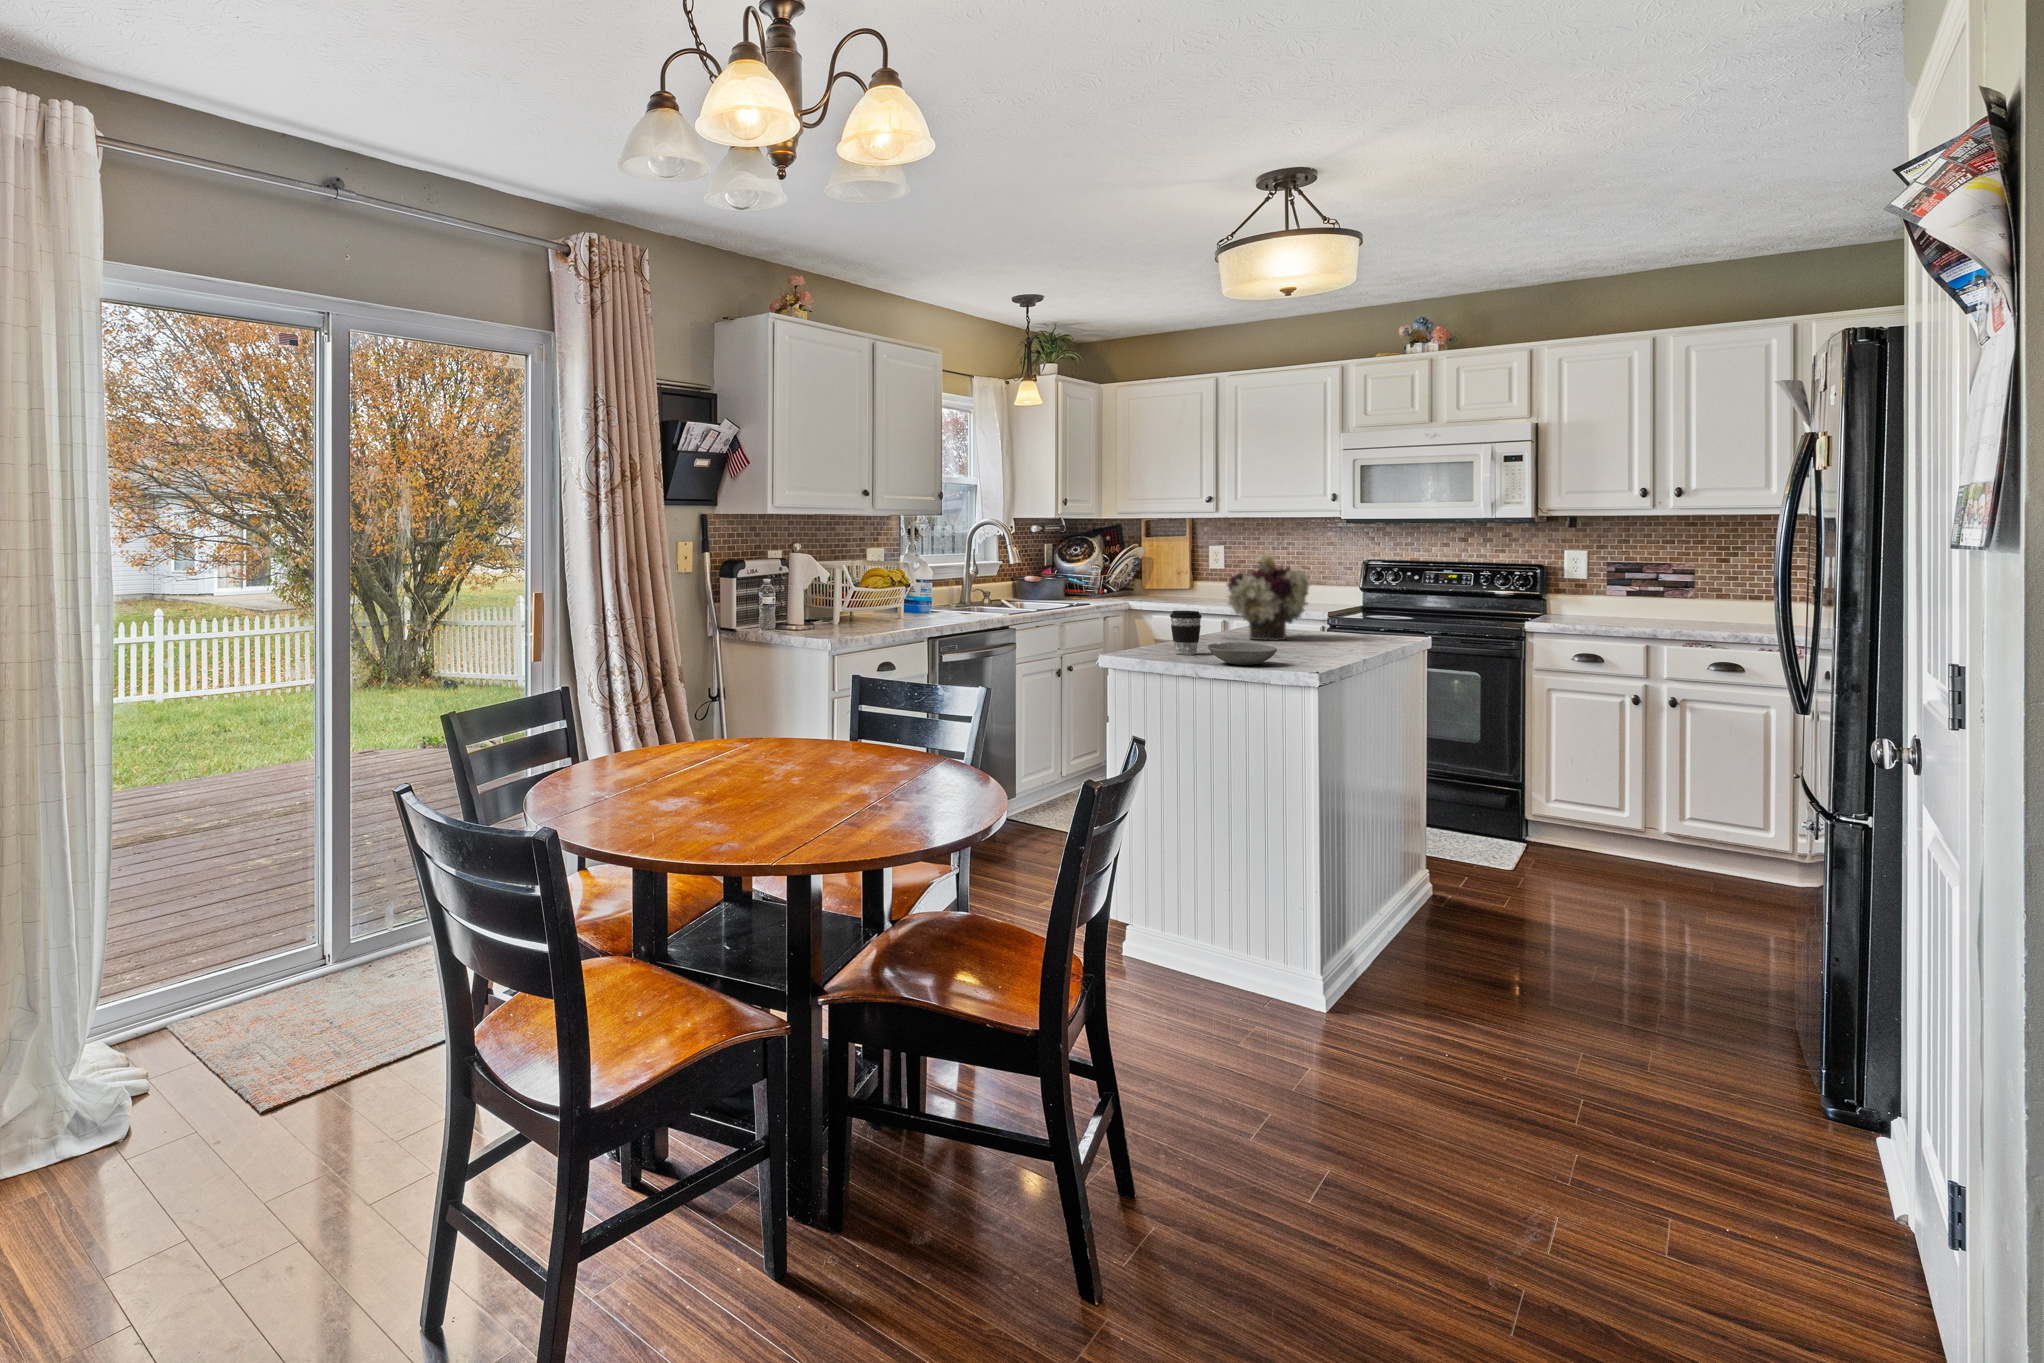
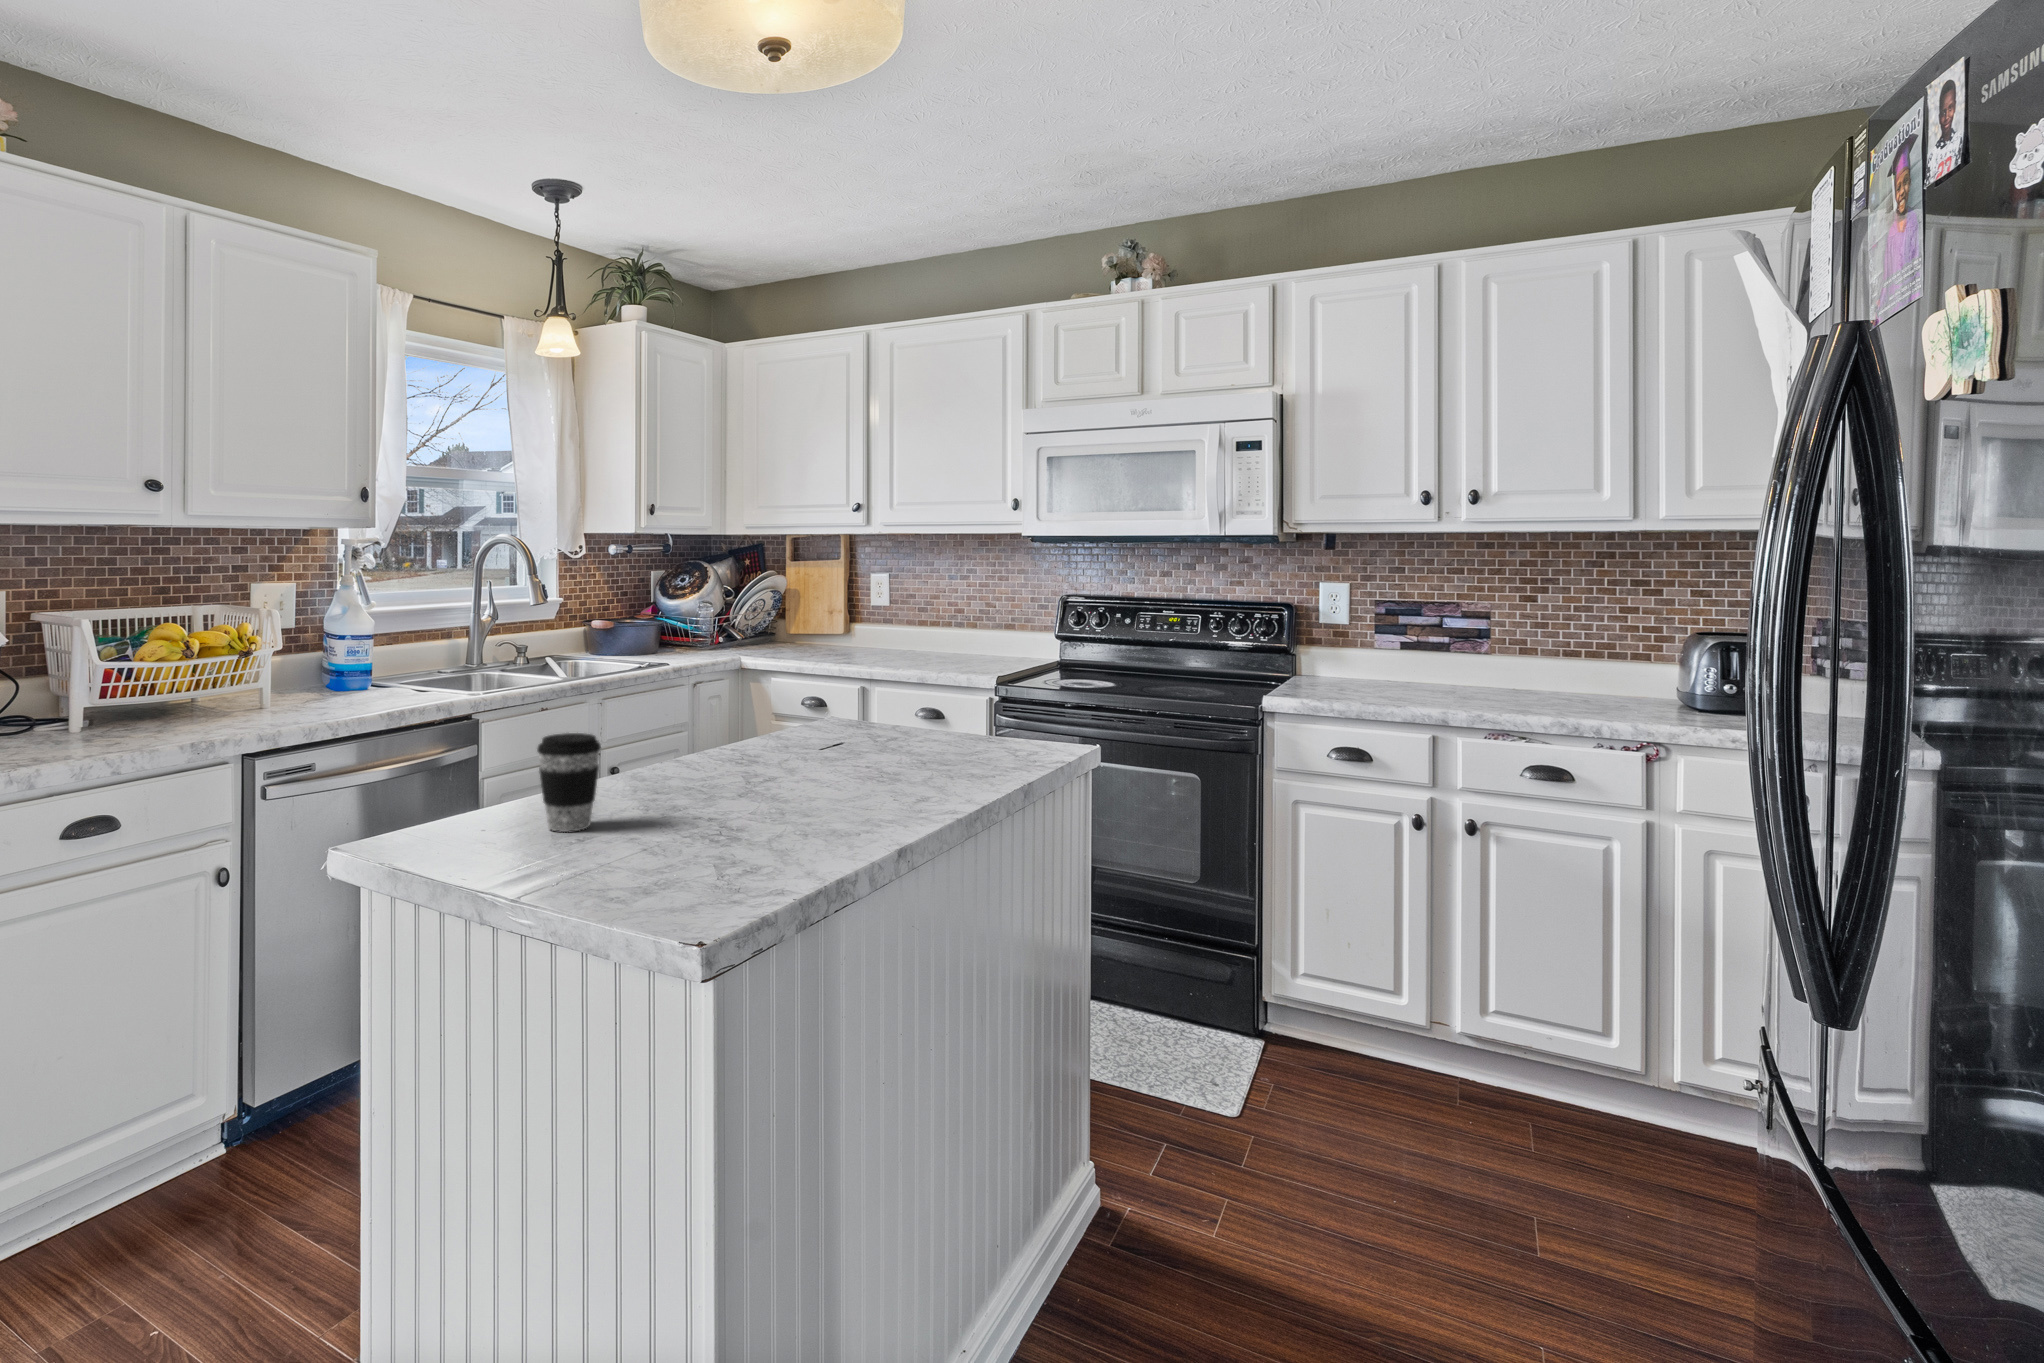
flower arrangement: present [1227,554,1310,641] -> none [744,600,897,761]
bowl: present [1208,642,1277,665] -> none [518,824,672,893]

